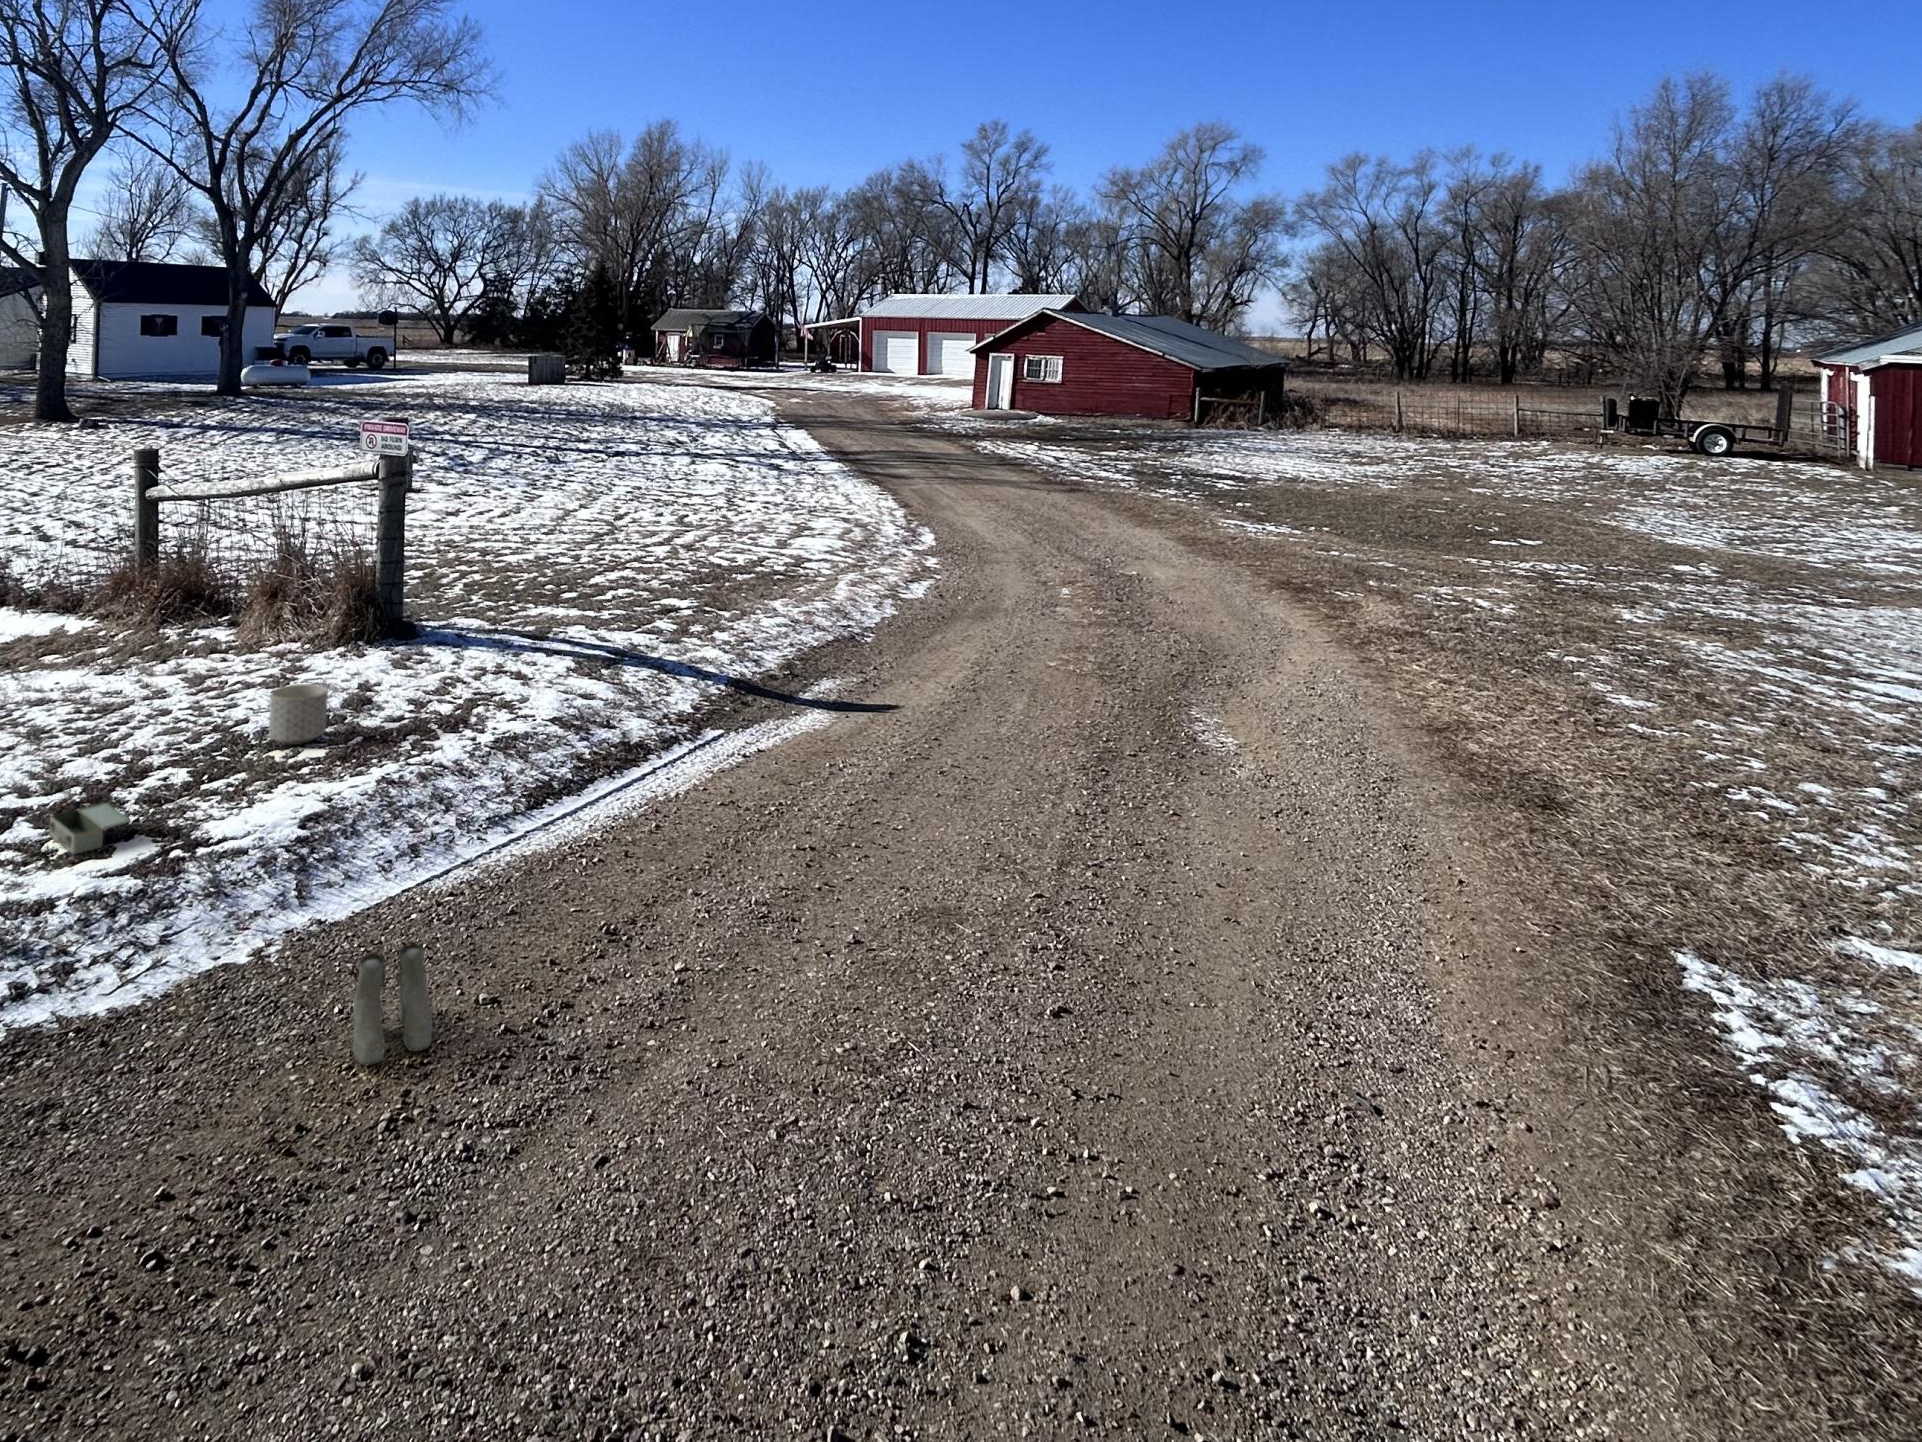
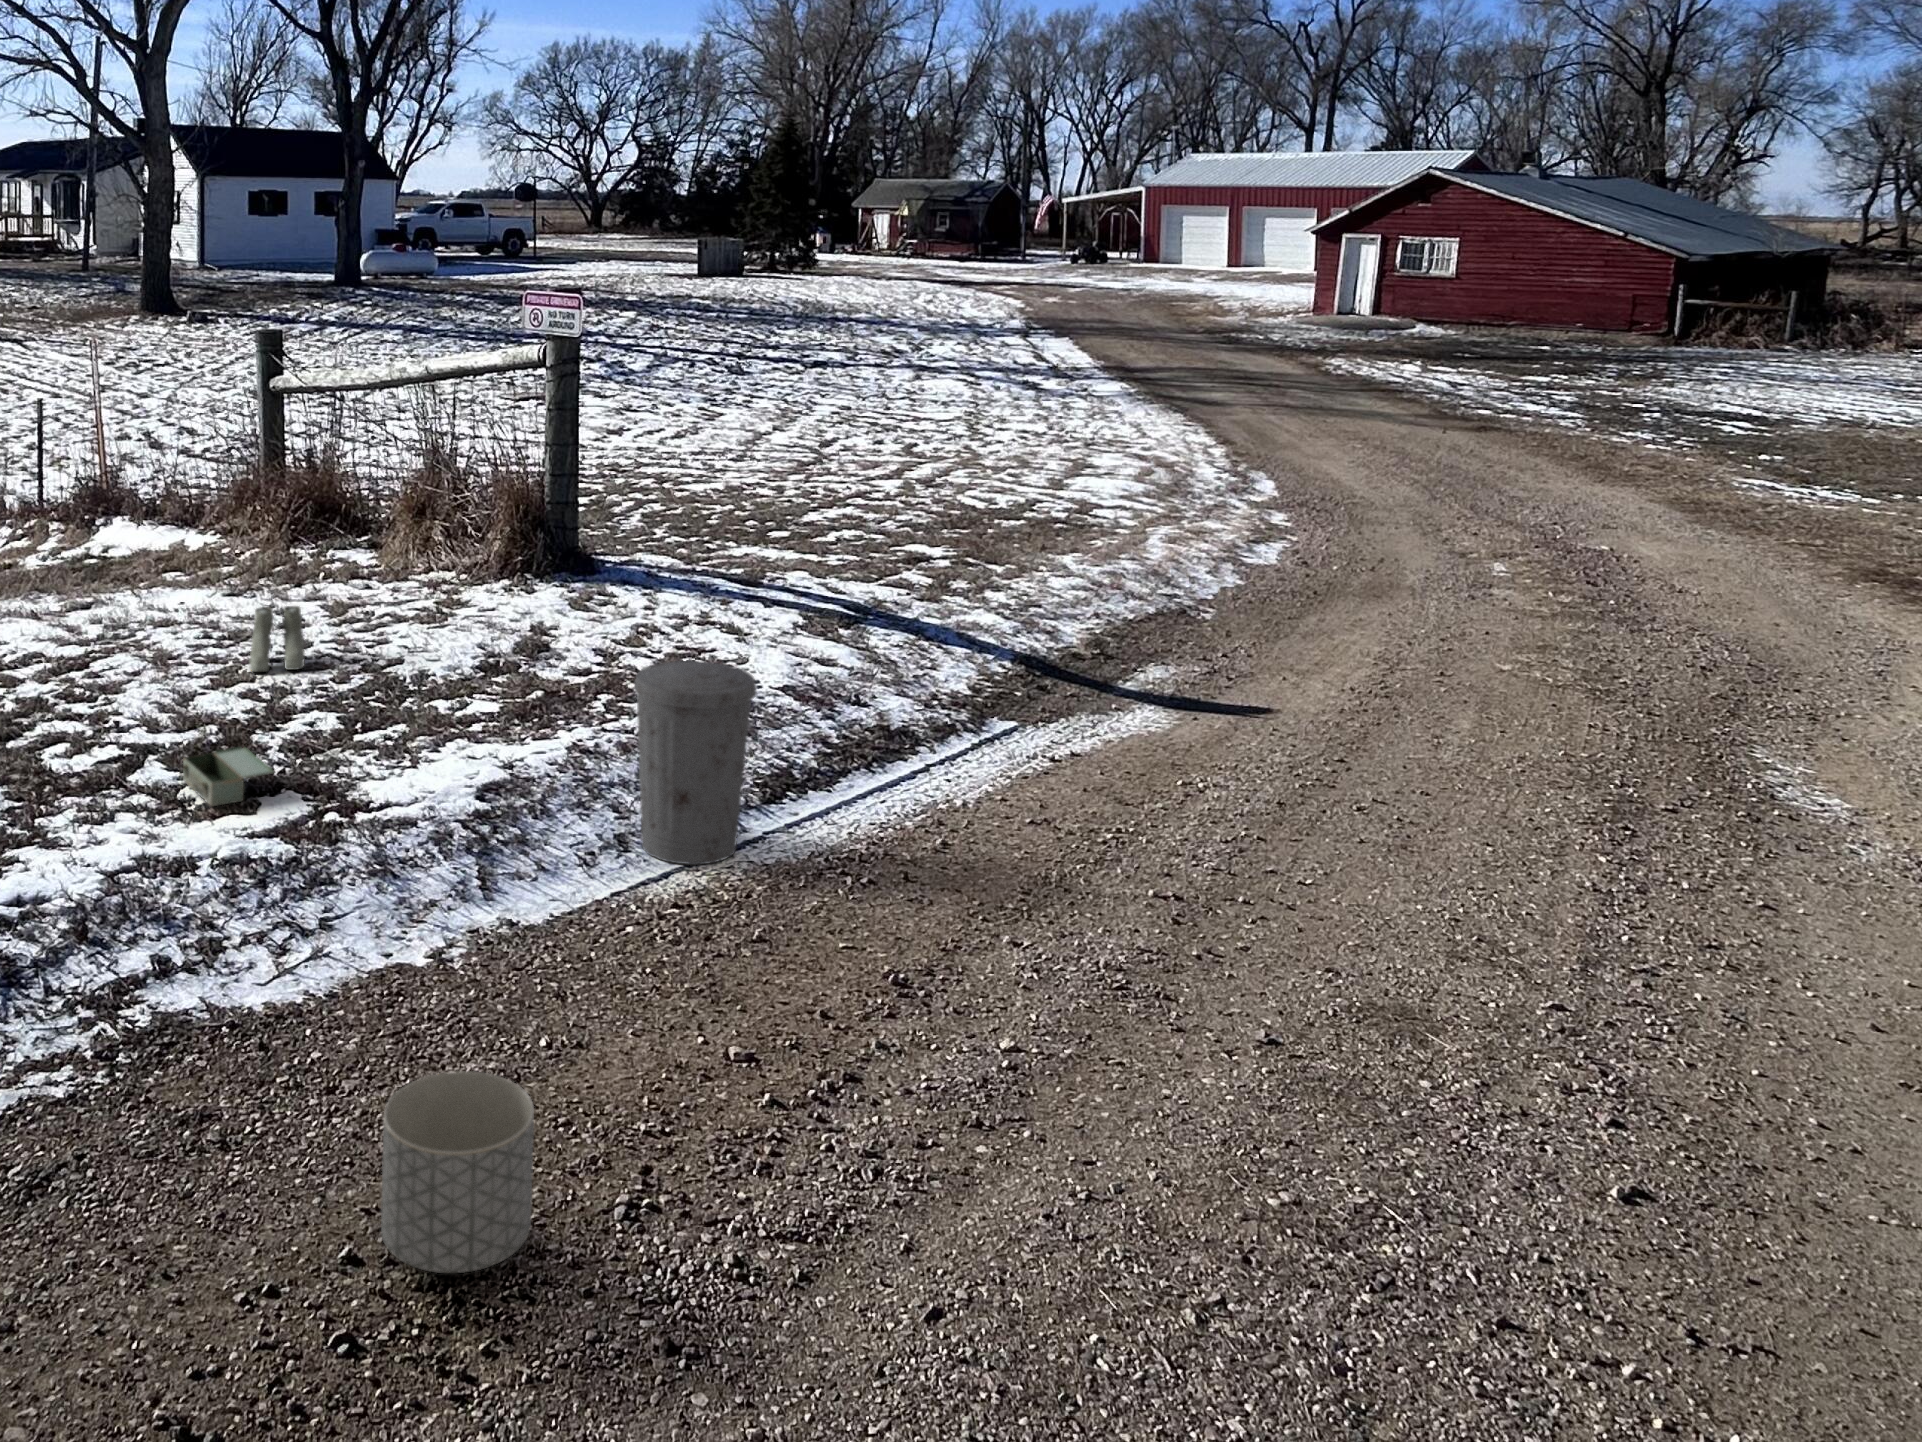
planter: present [269,684,328,745] -> present [381,1071,534,1273]
trash can: none [426,708,519,861] -> present [634,661,757,865]
boots: present [352,943,433,1066] -> present [249,606,305,672]

